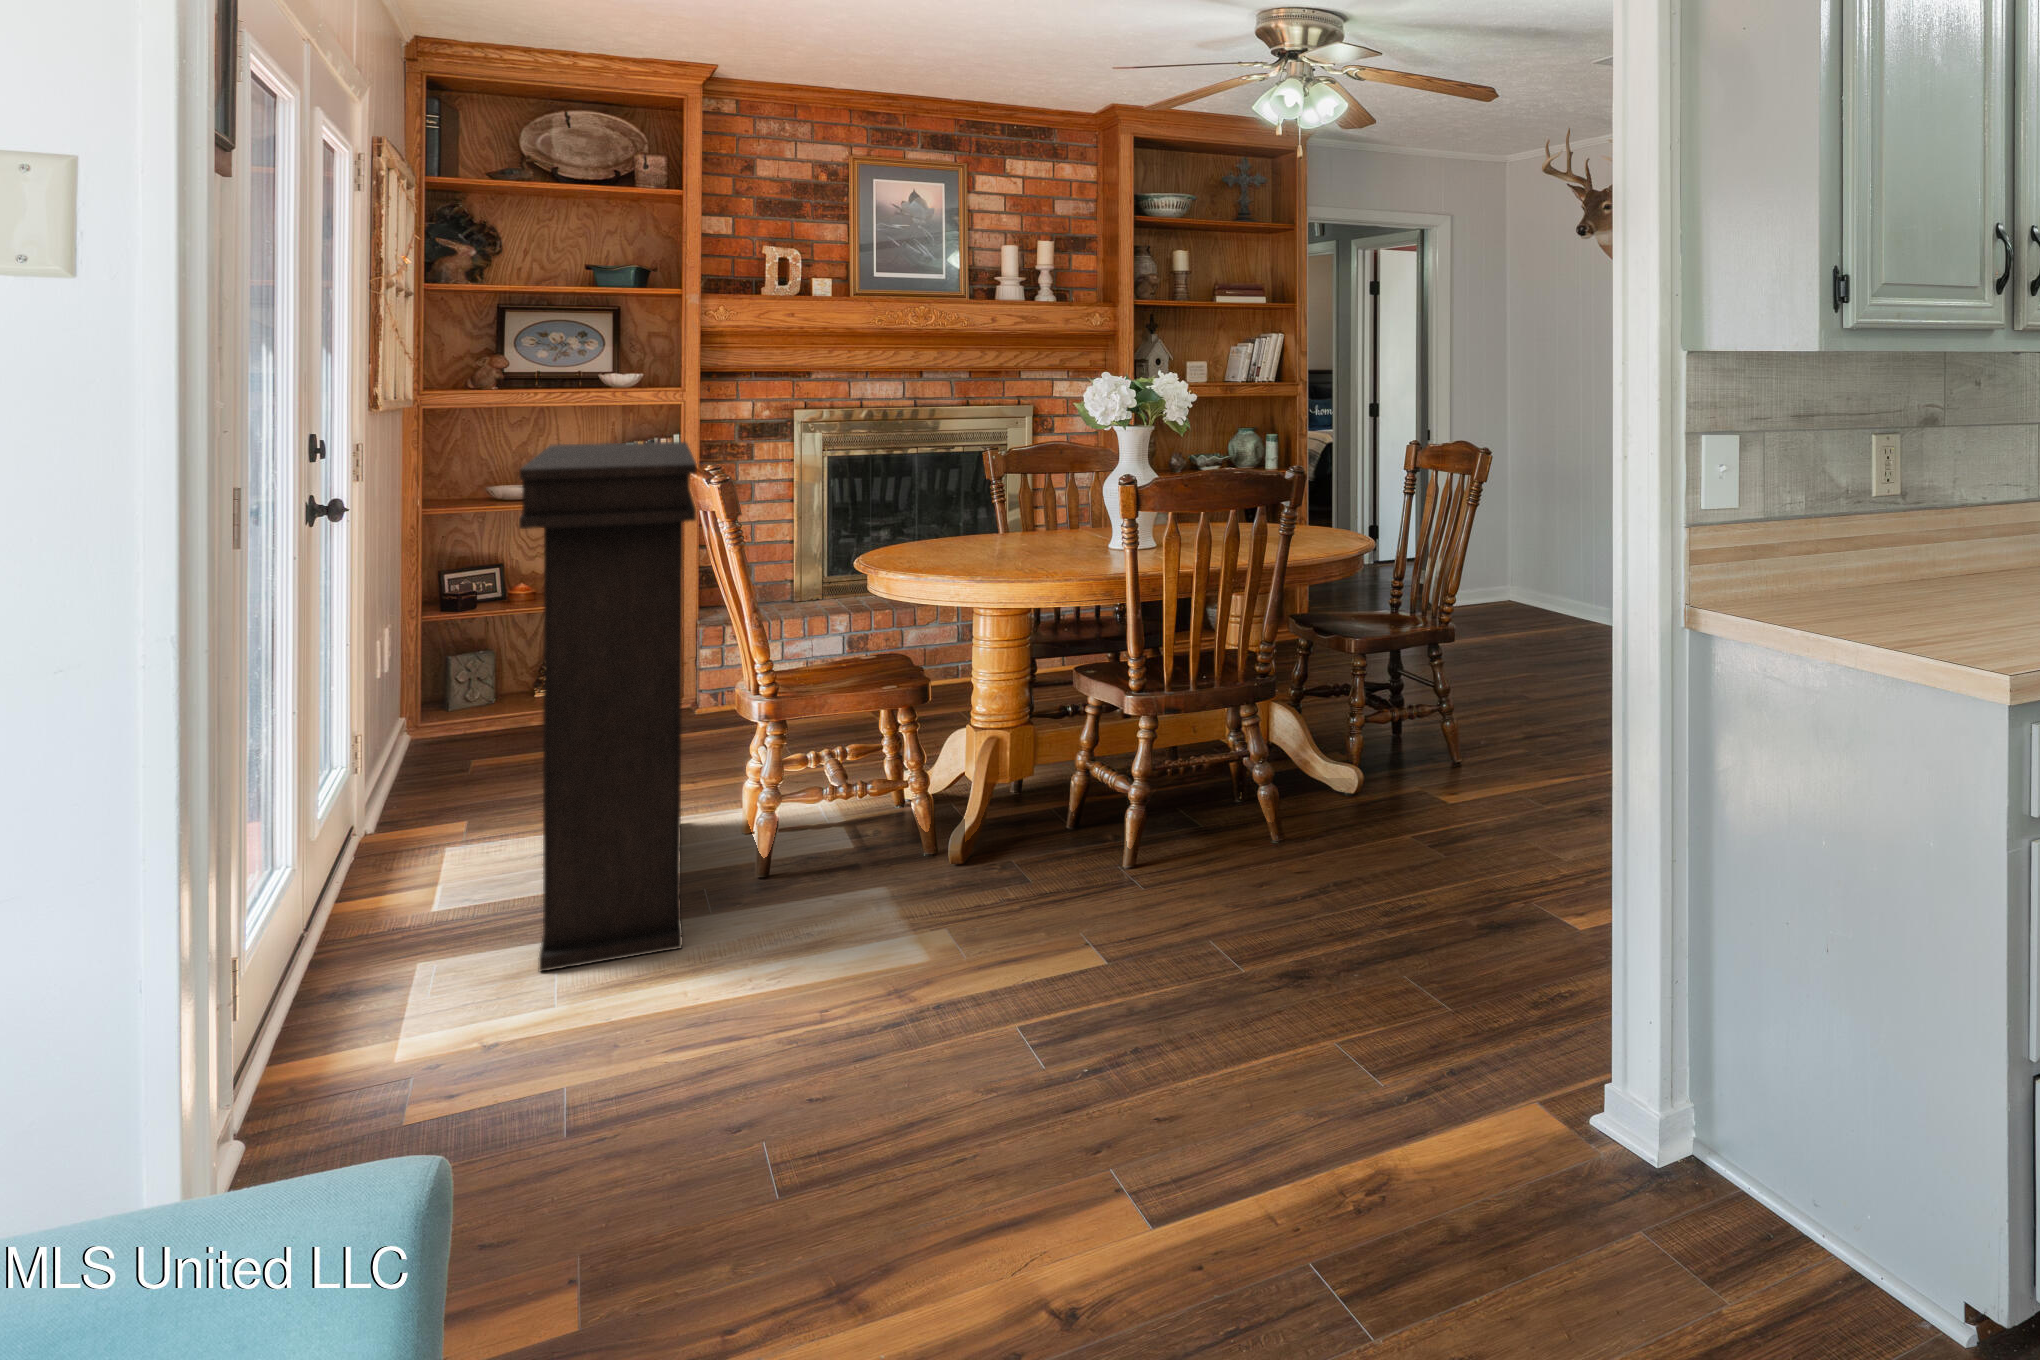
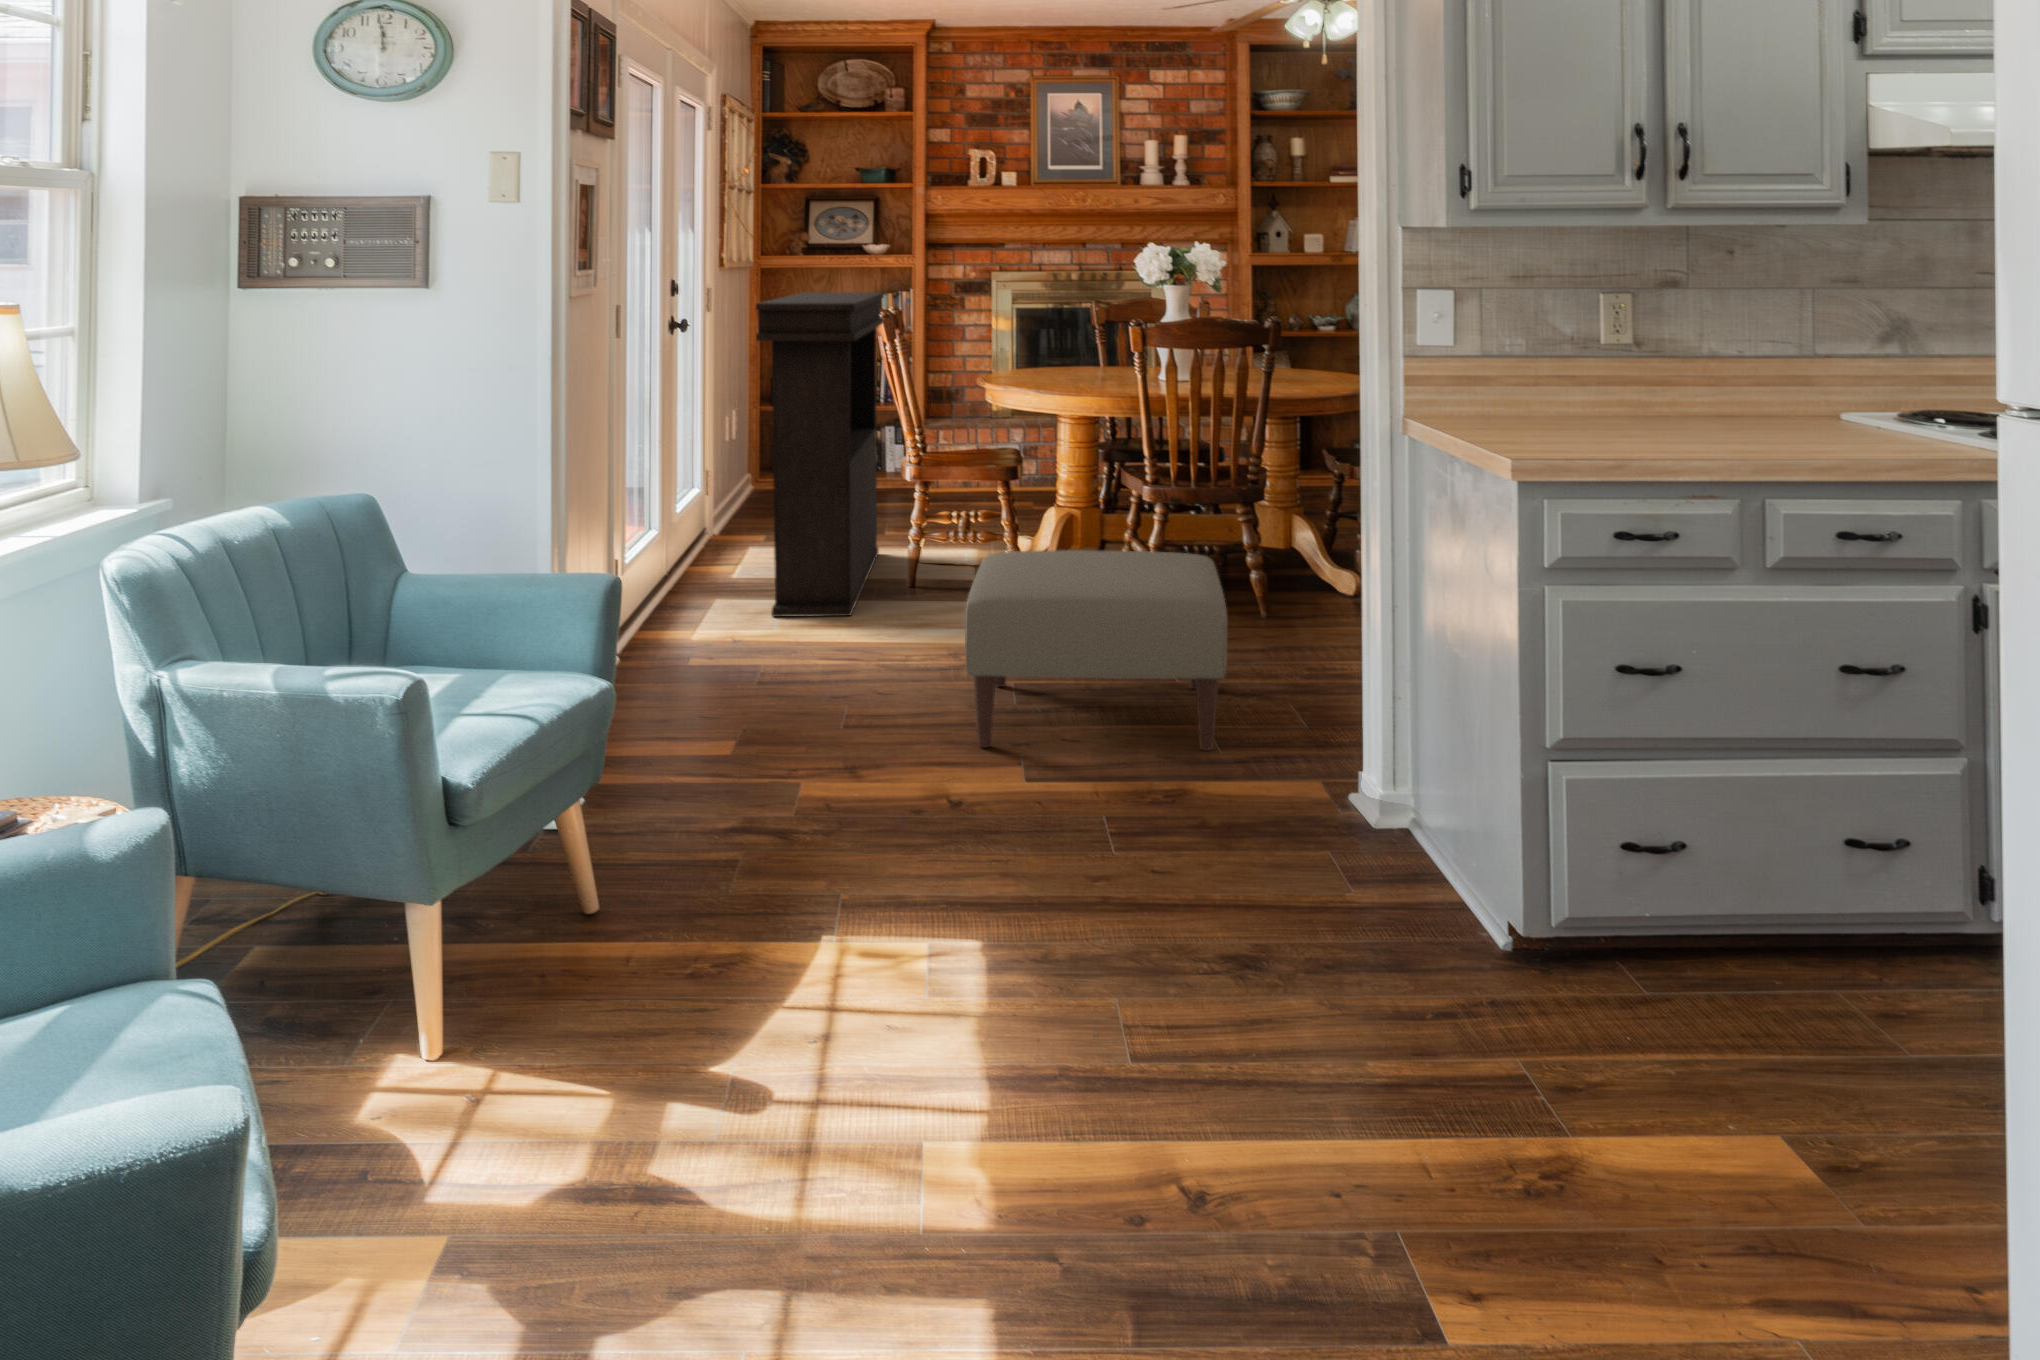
ottoman: none [975,801,1413,1183] -> present [965,550,1227,751]

